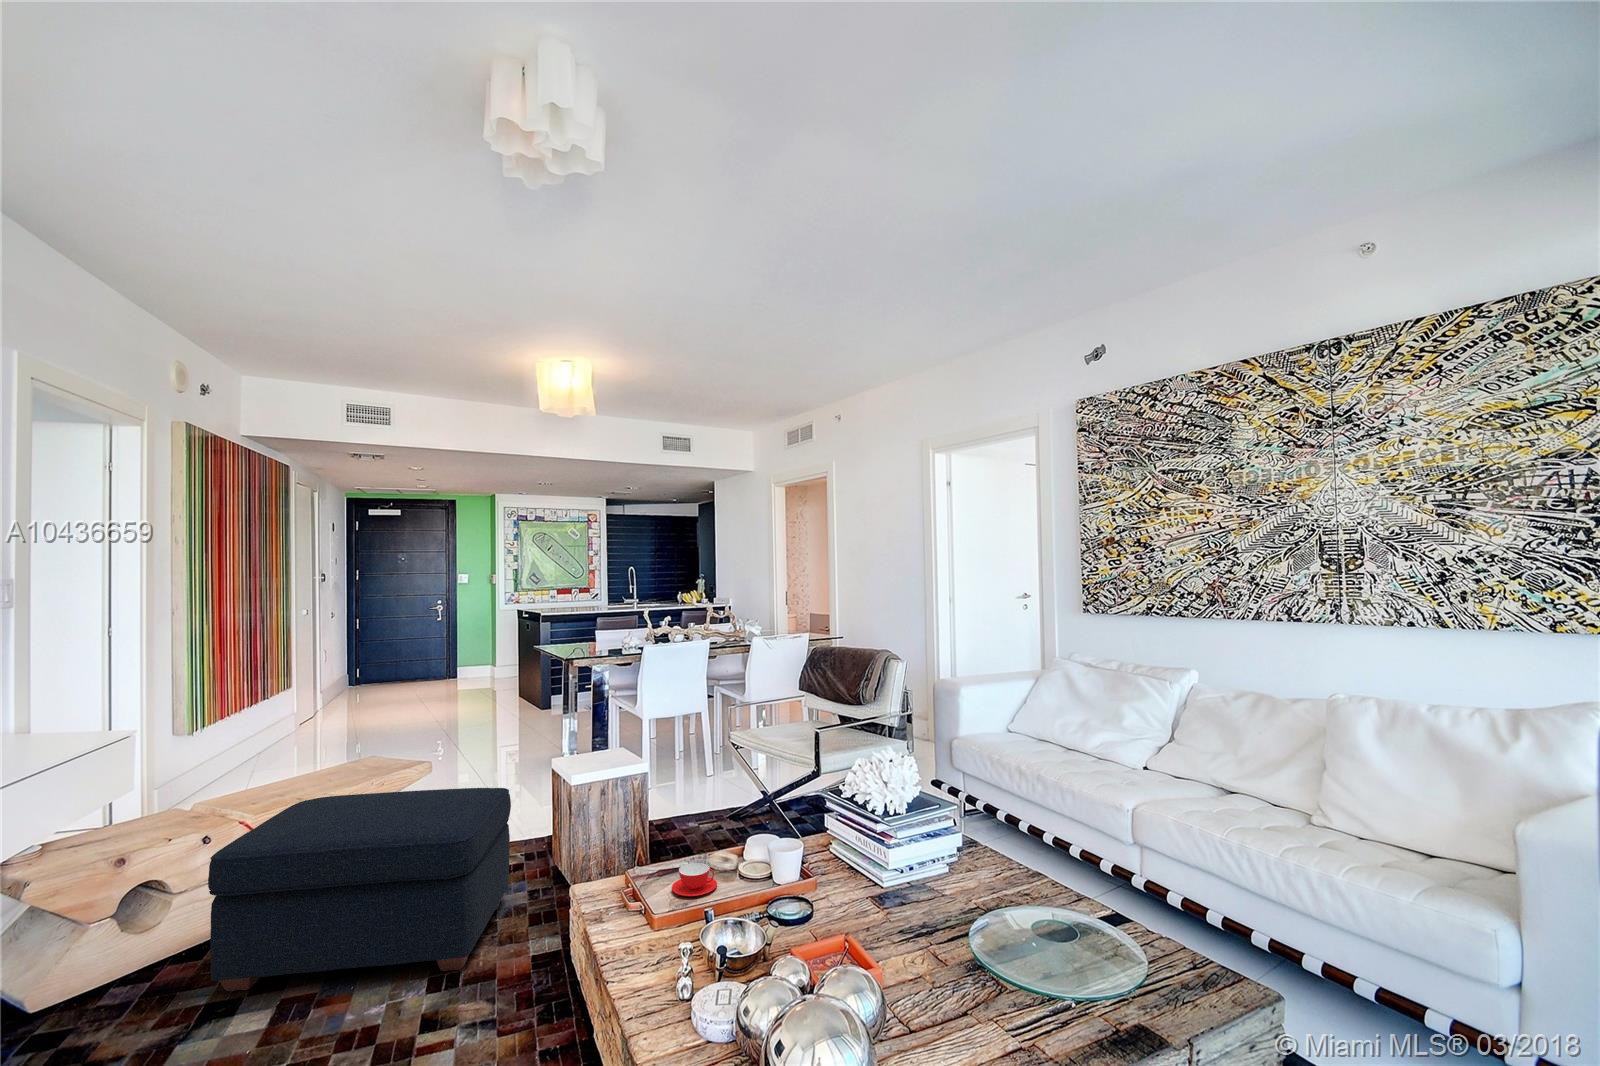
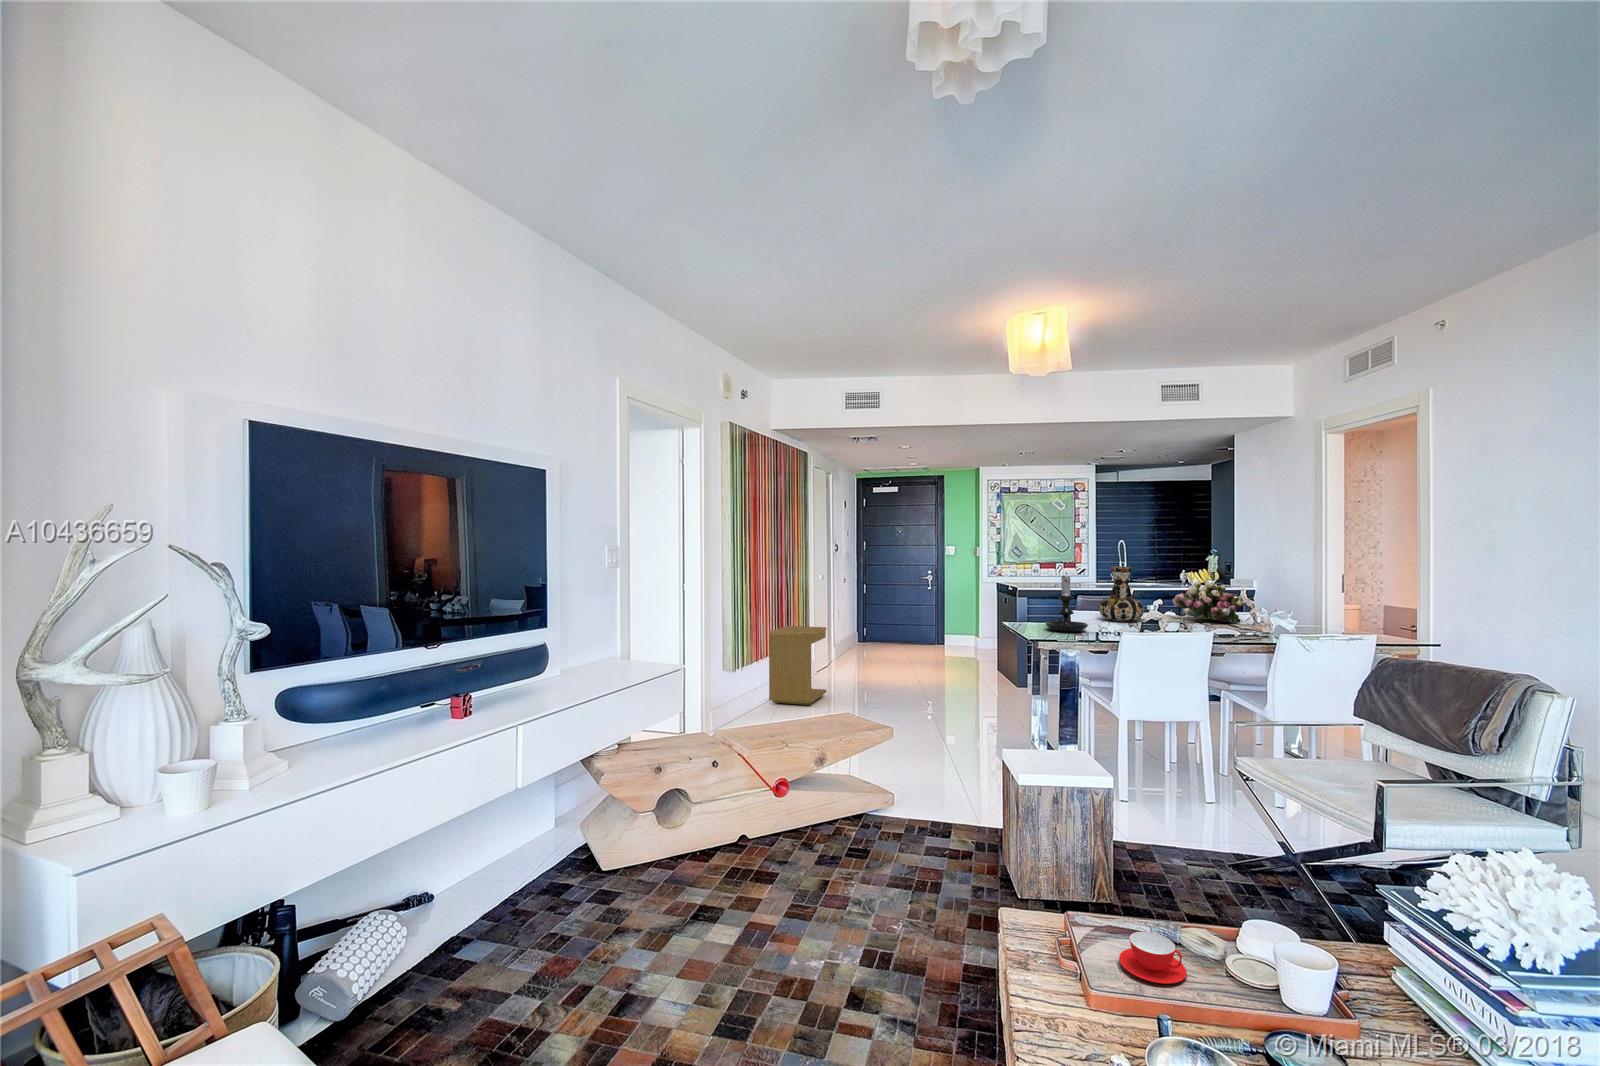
vase: none [622,589,658,637] -> present [1099,566,1144,622]
candle holder: none [578,596,616,650] -> present [1046,572,1088,632]
flower arrangement: none [679,599,730,631] -> present [1172,581,1243,623]
side table: none [240,671,321,769] -> present [769,626,827,705]
ottoman: present [208,788,511,991] -> none [701,744,955,951]

